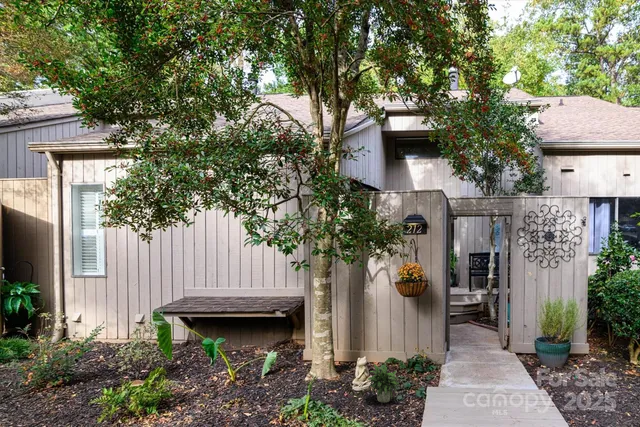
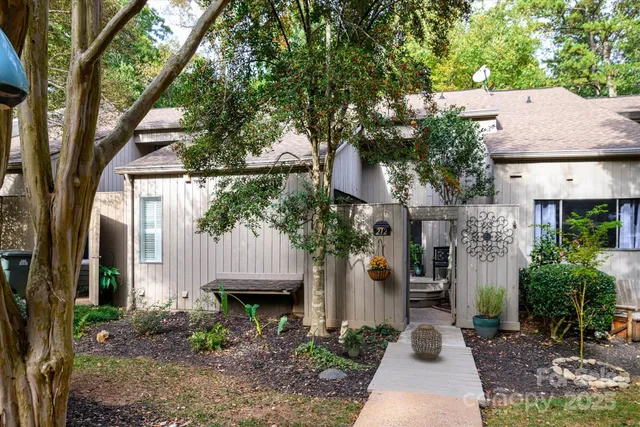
woven basket: none [460,357,501,404] -> present [411,324,442,360]

